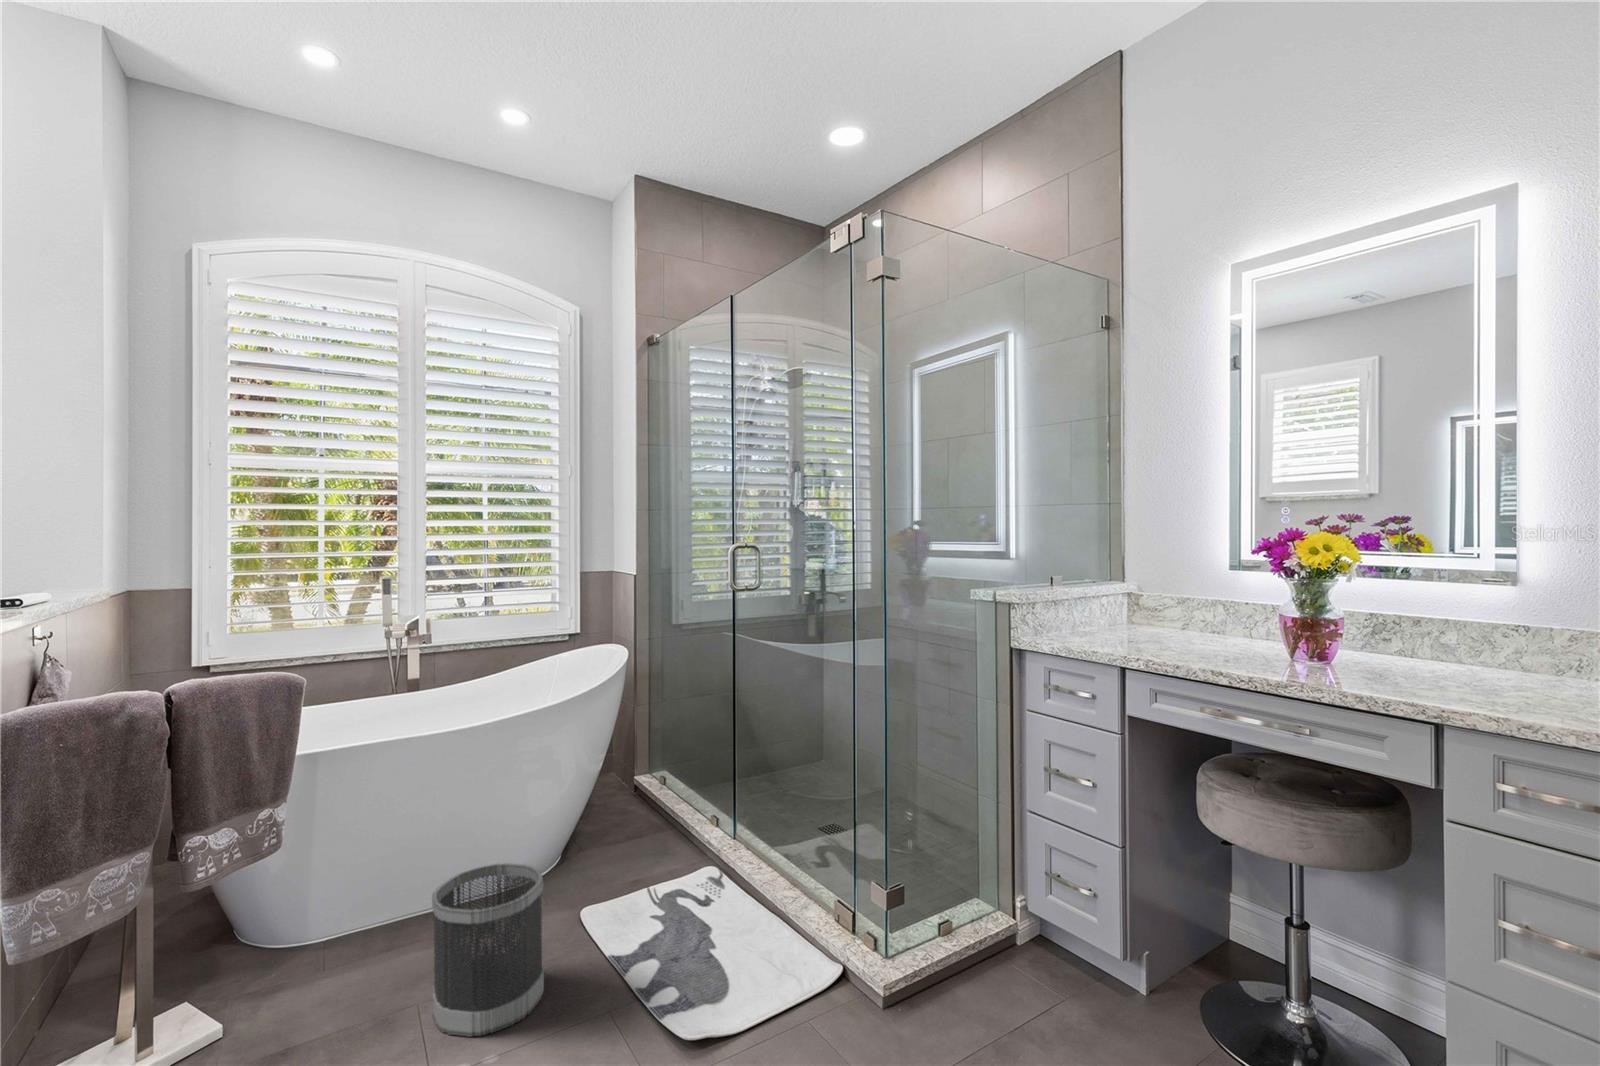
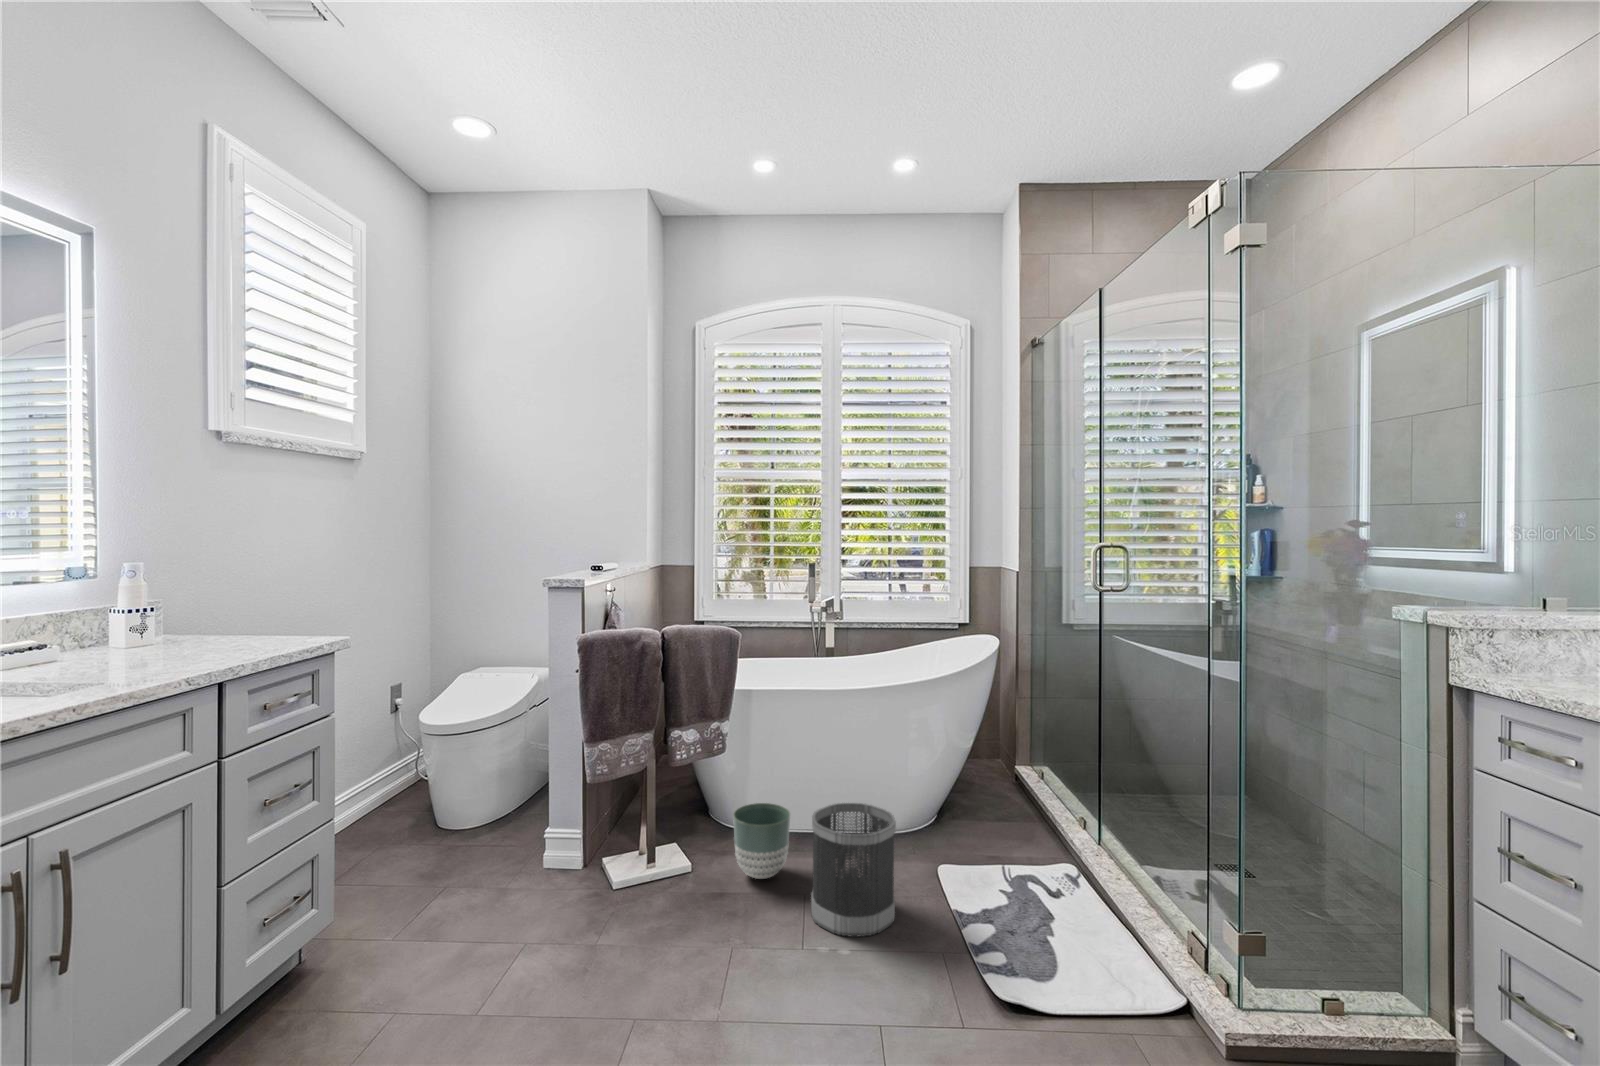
planter: none [301,895,390,1003] -> present [733,803,790,879]

